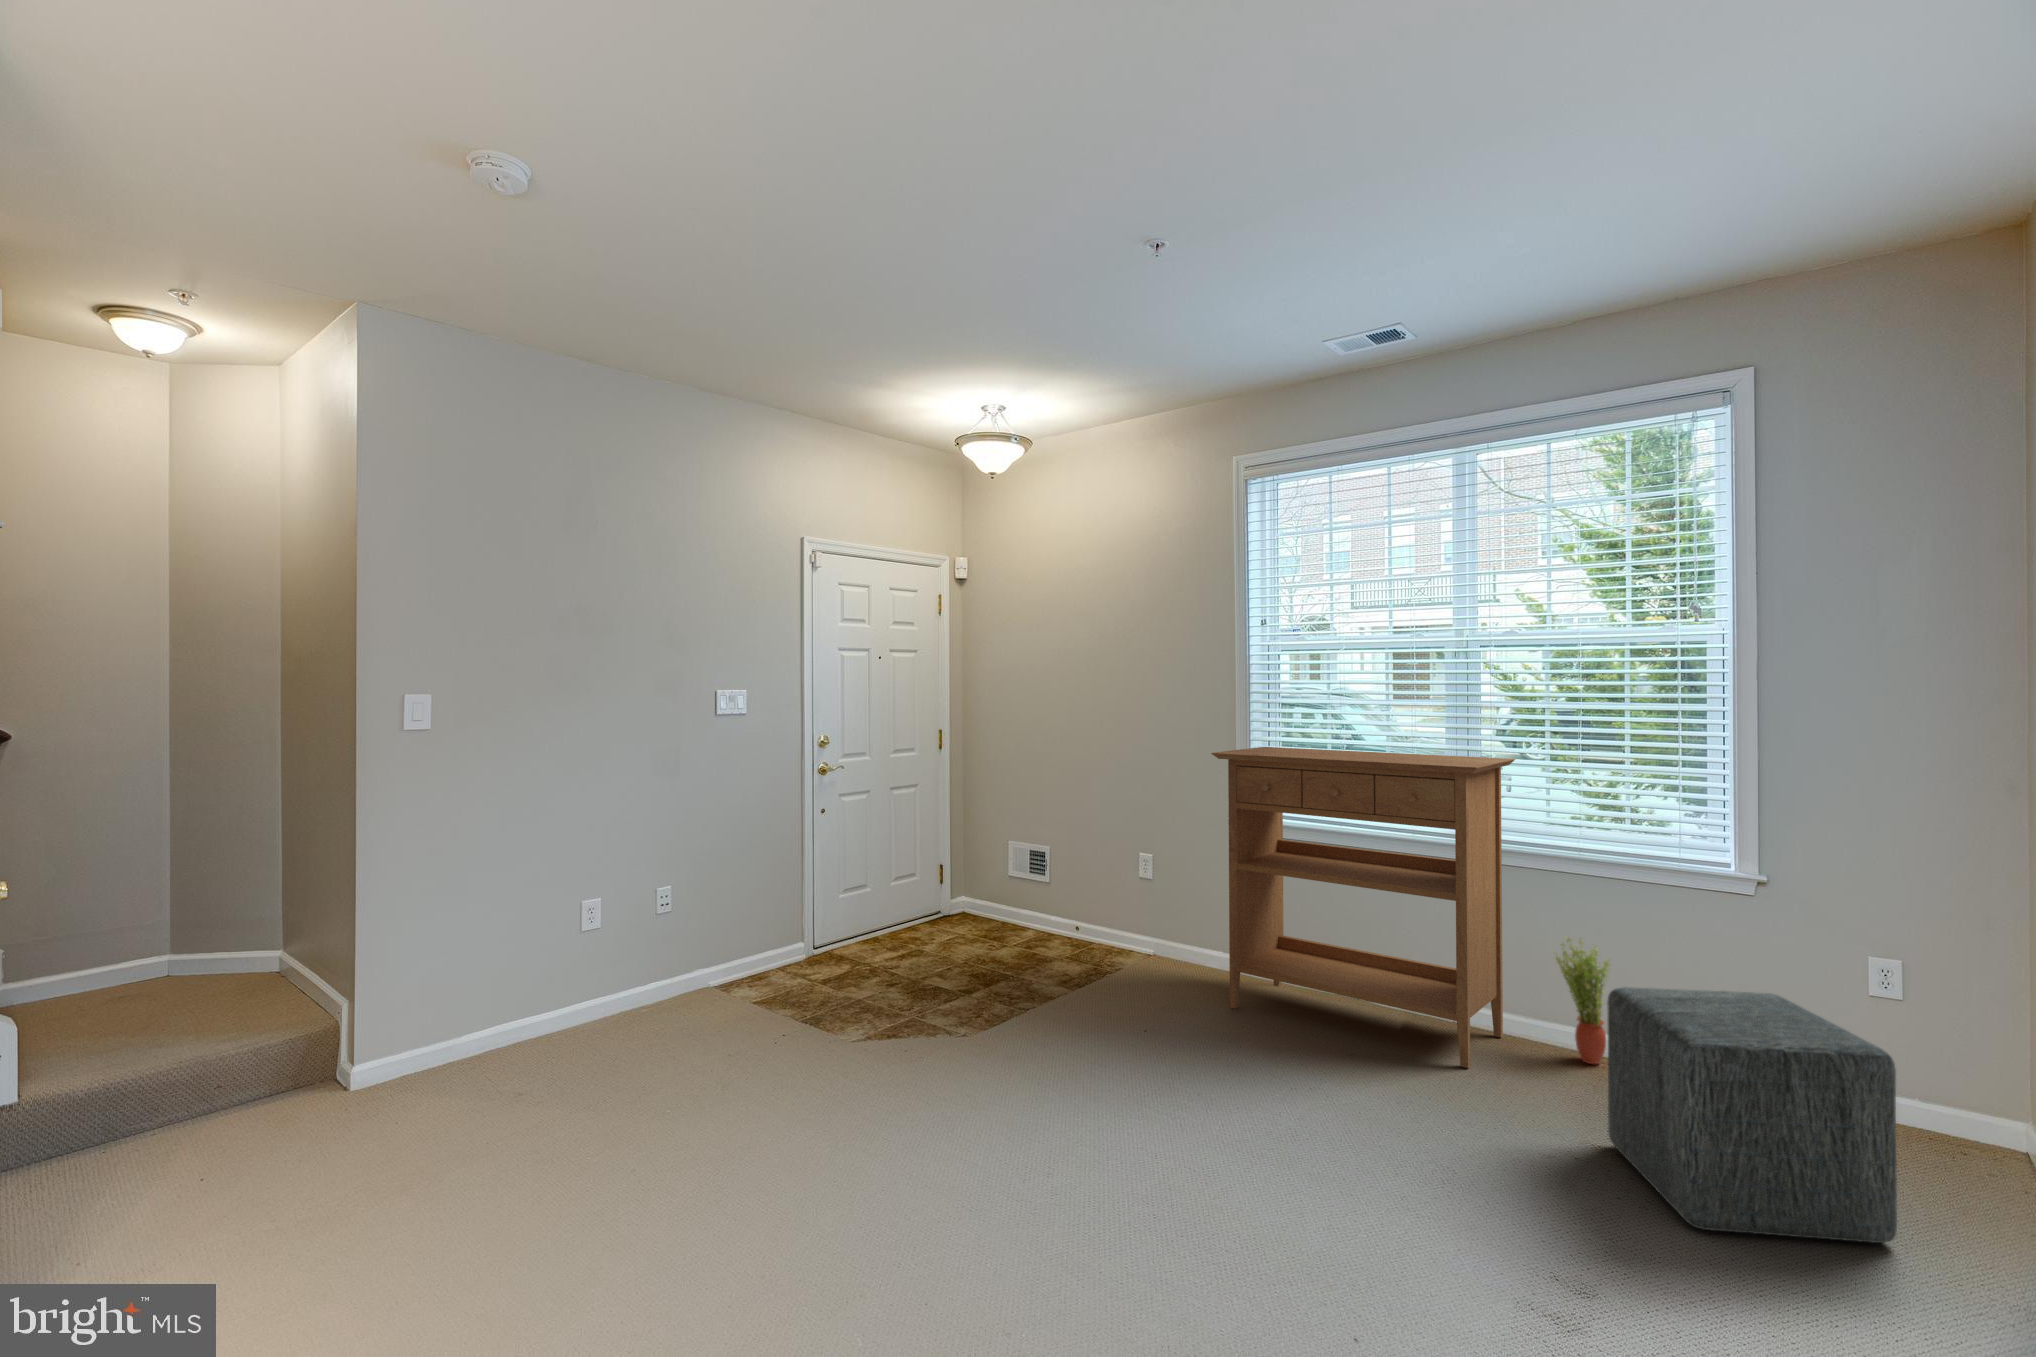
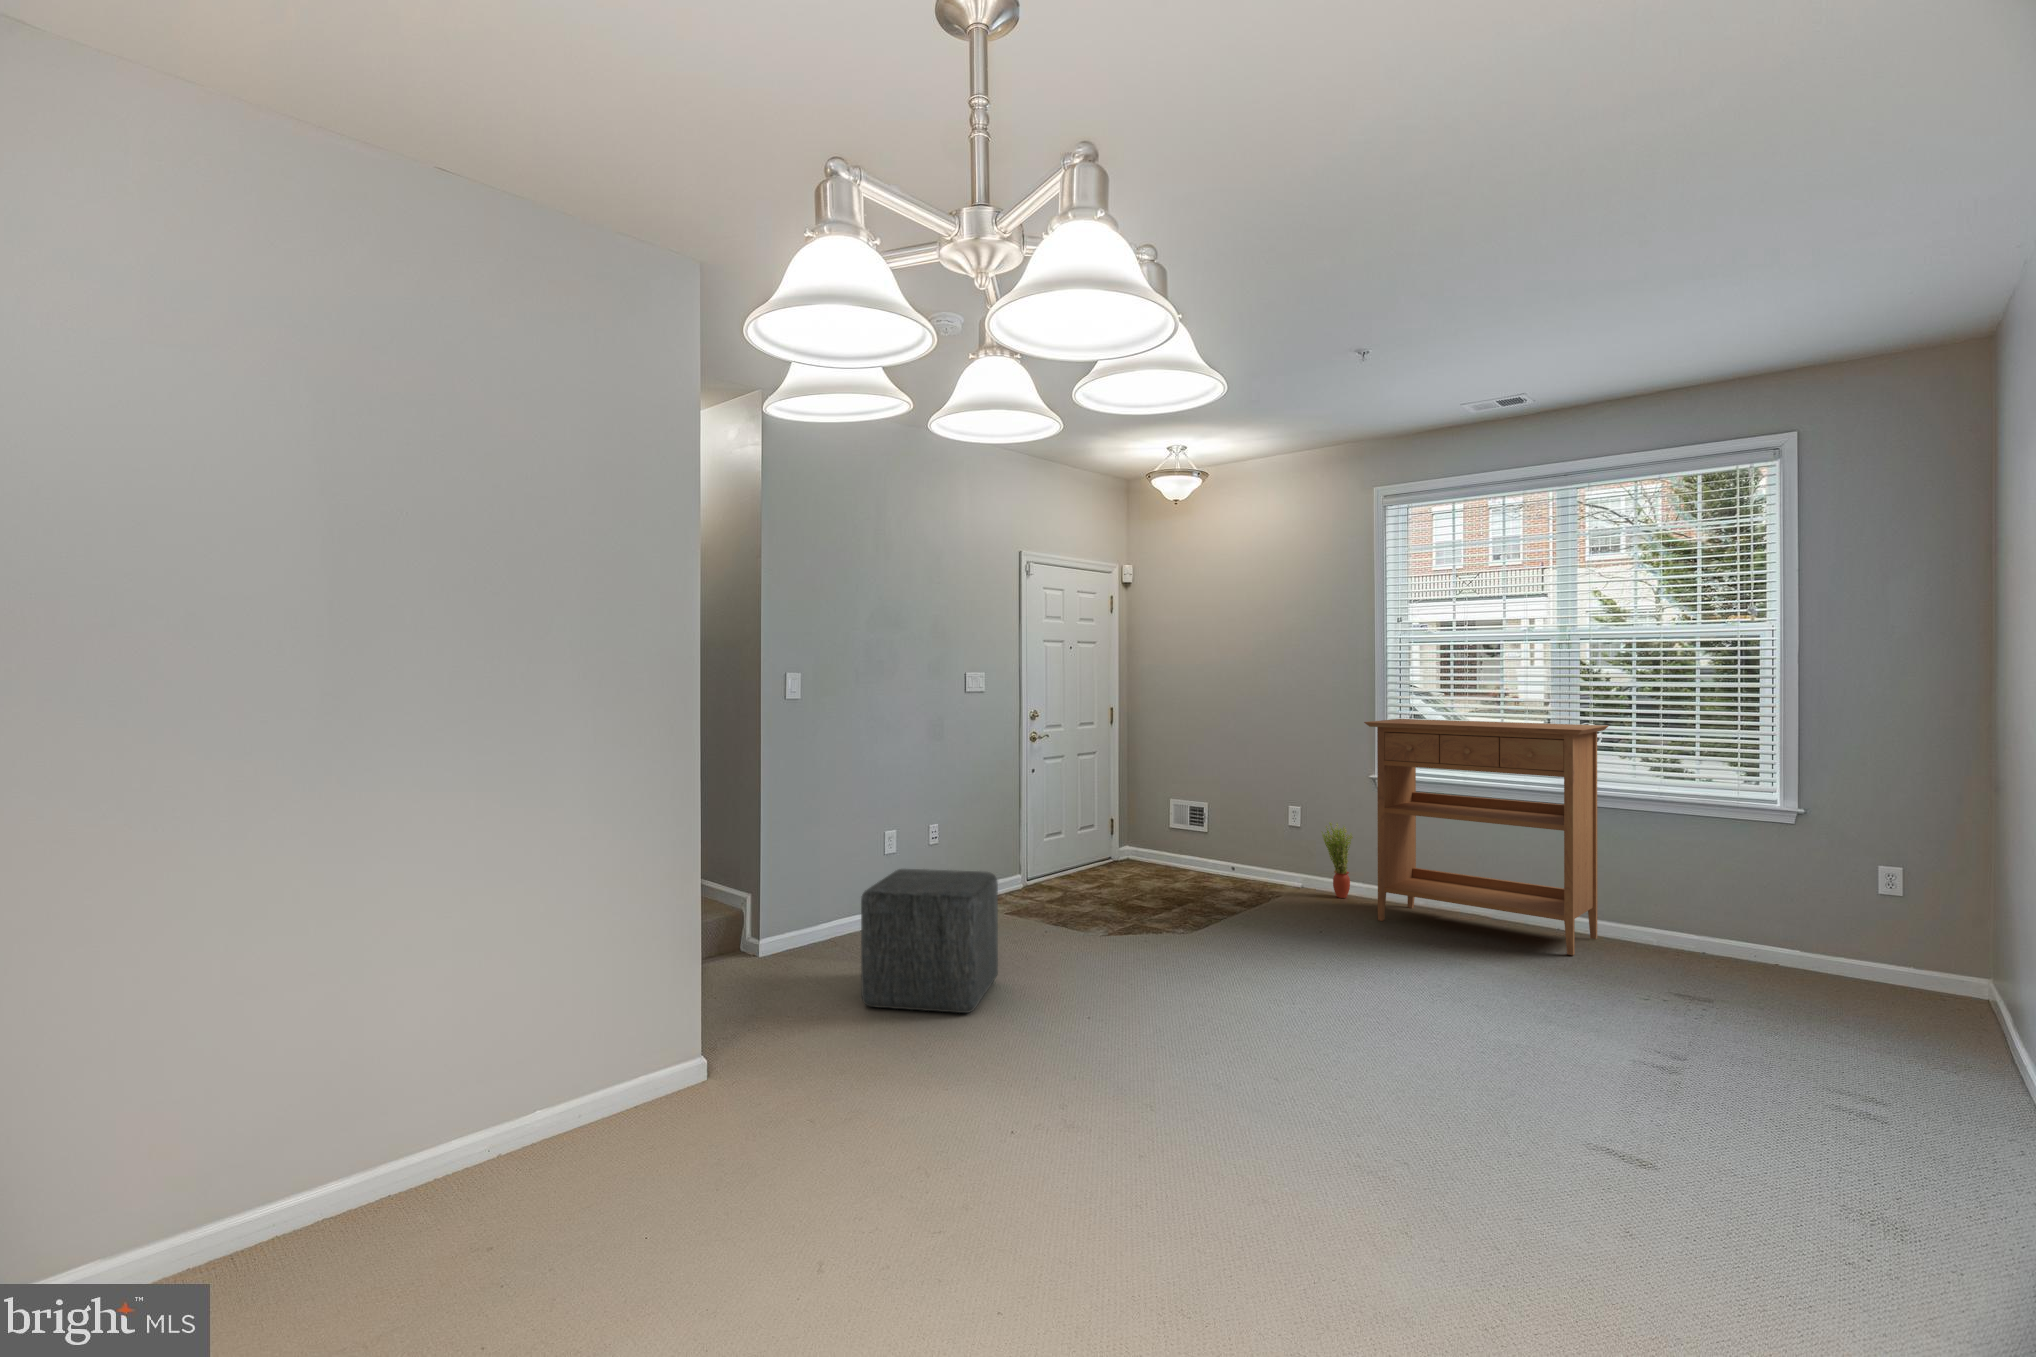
potted plant: present [1556,938,1609,1064] -> present [1322,823,1353,898]
ottoman: present [1607,987,1897,1243] -> present [861,869,998,1013]

